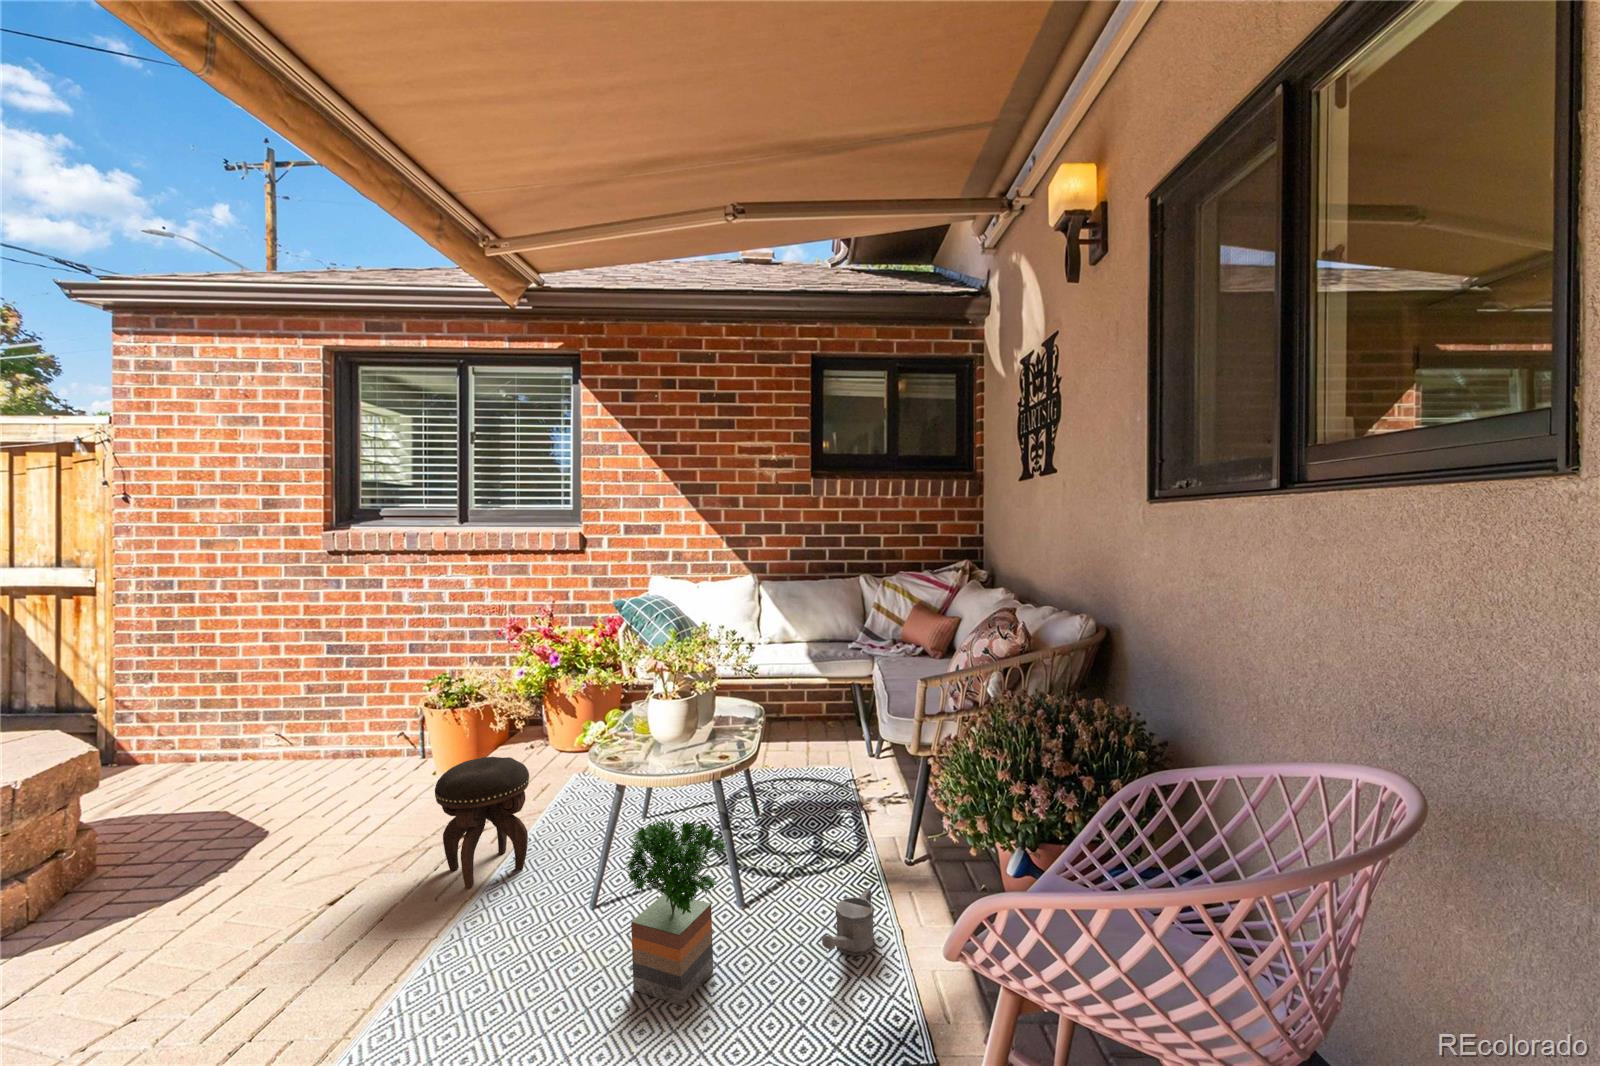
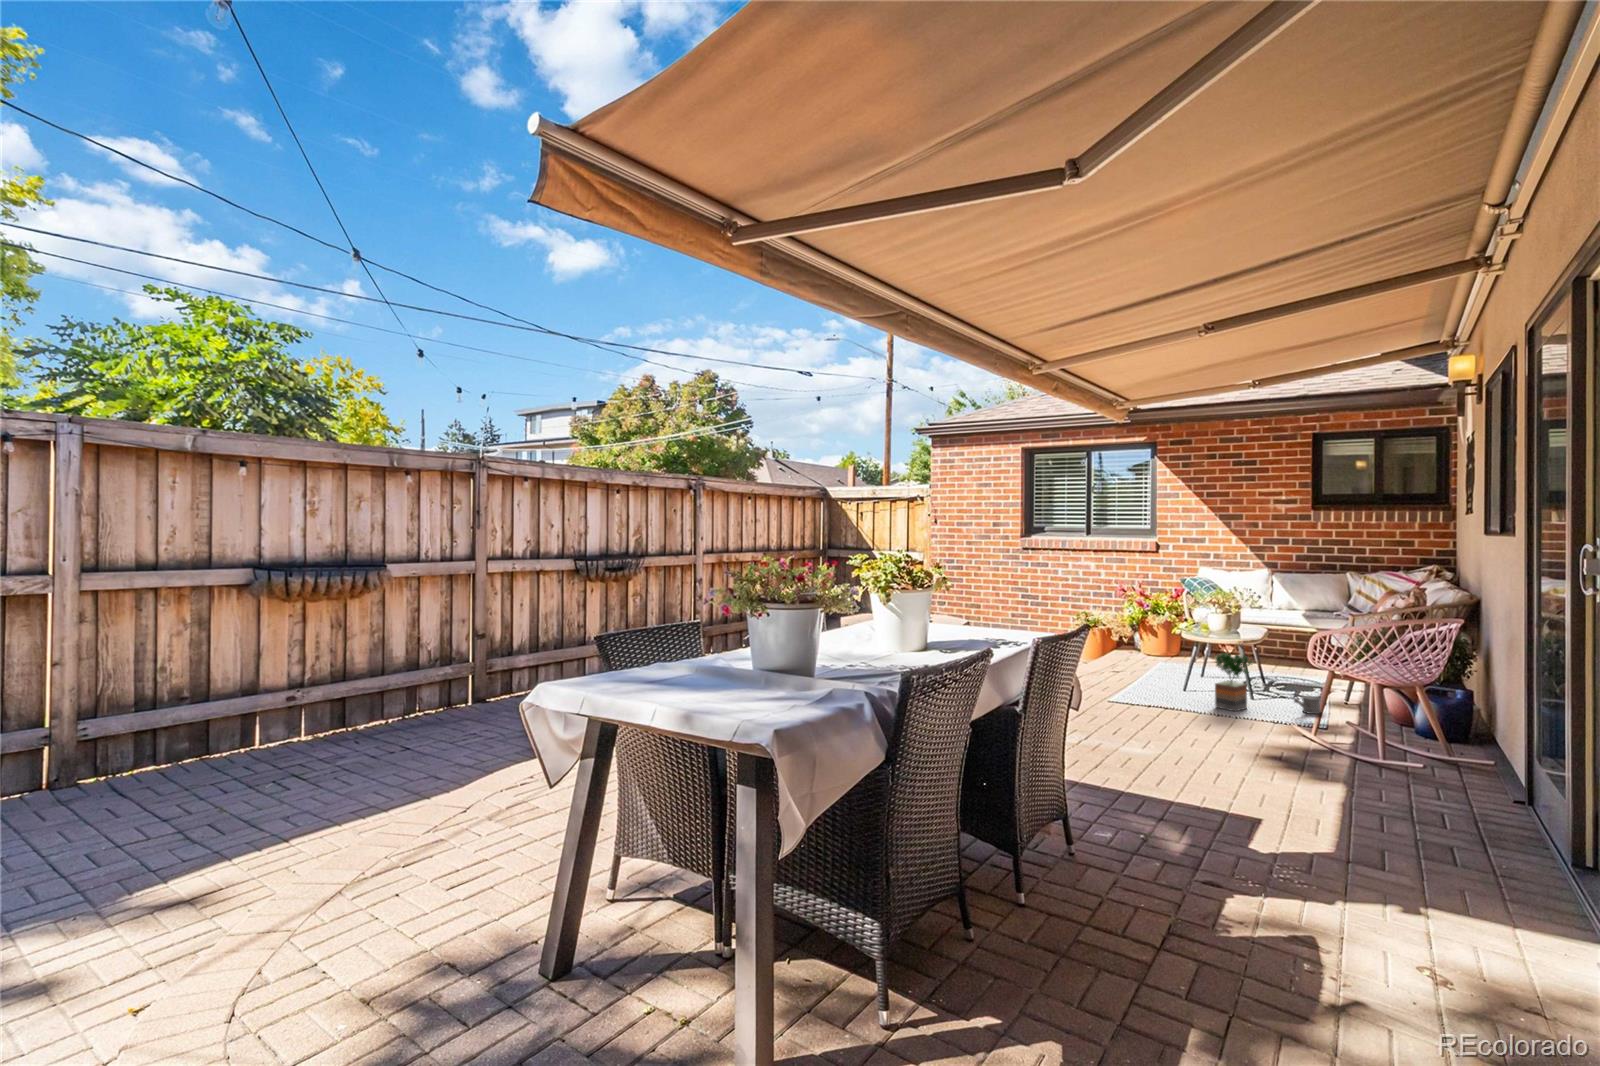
footstool: present [435,757,529,889] -> none [1118,638,1156,685]

